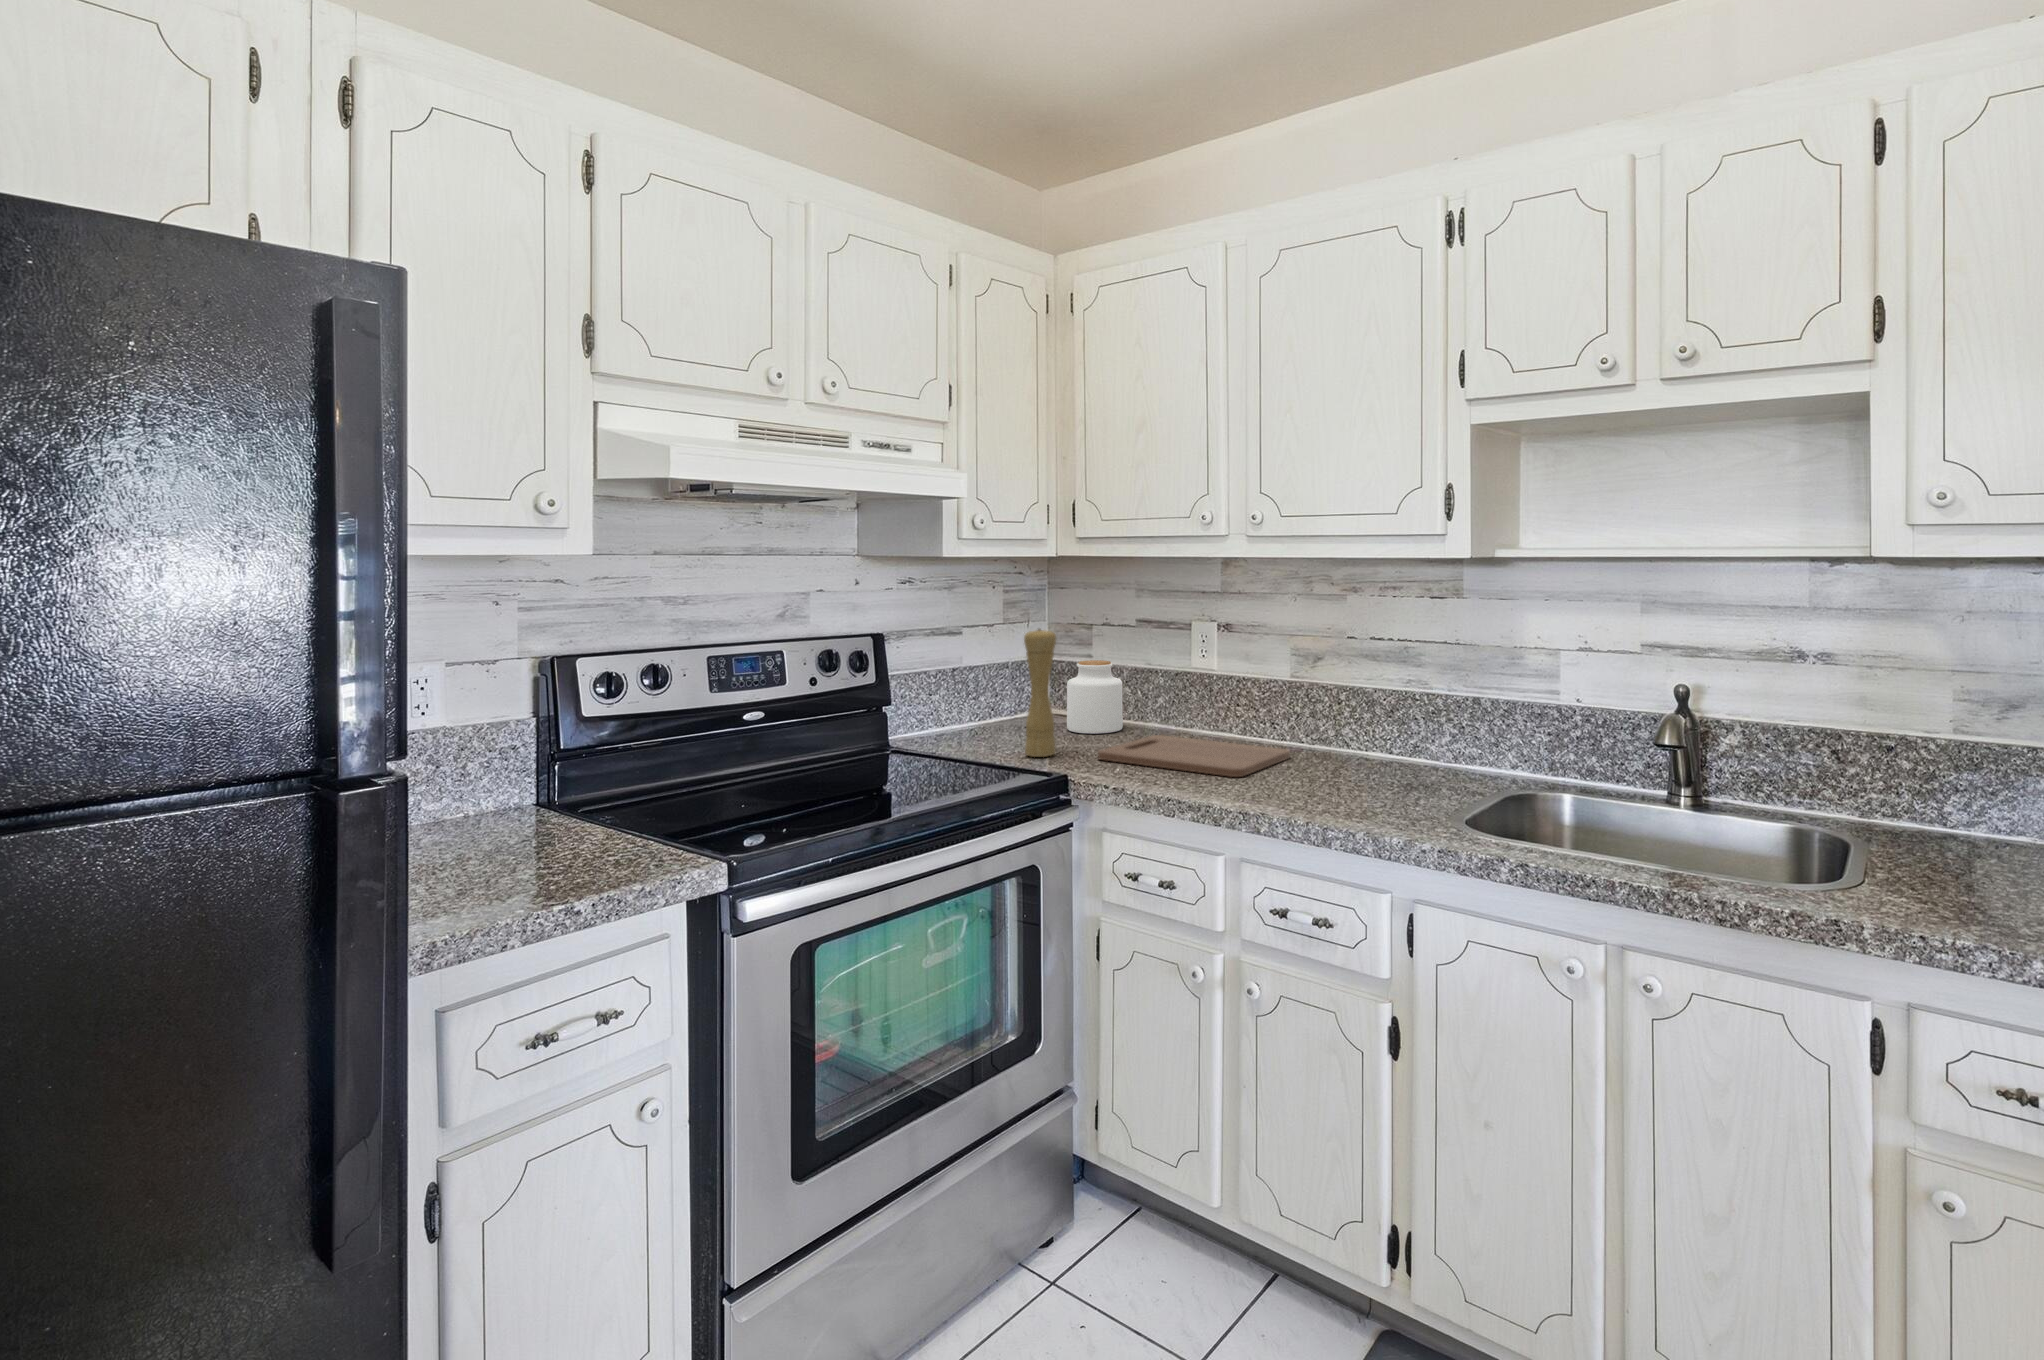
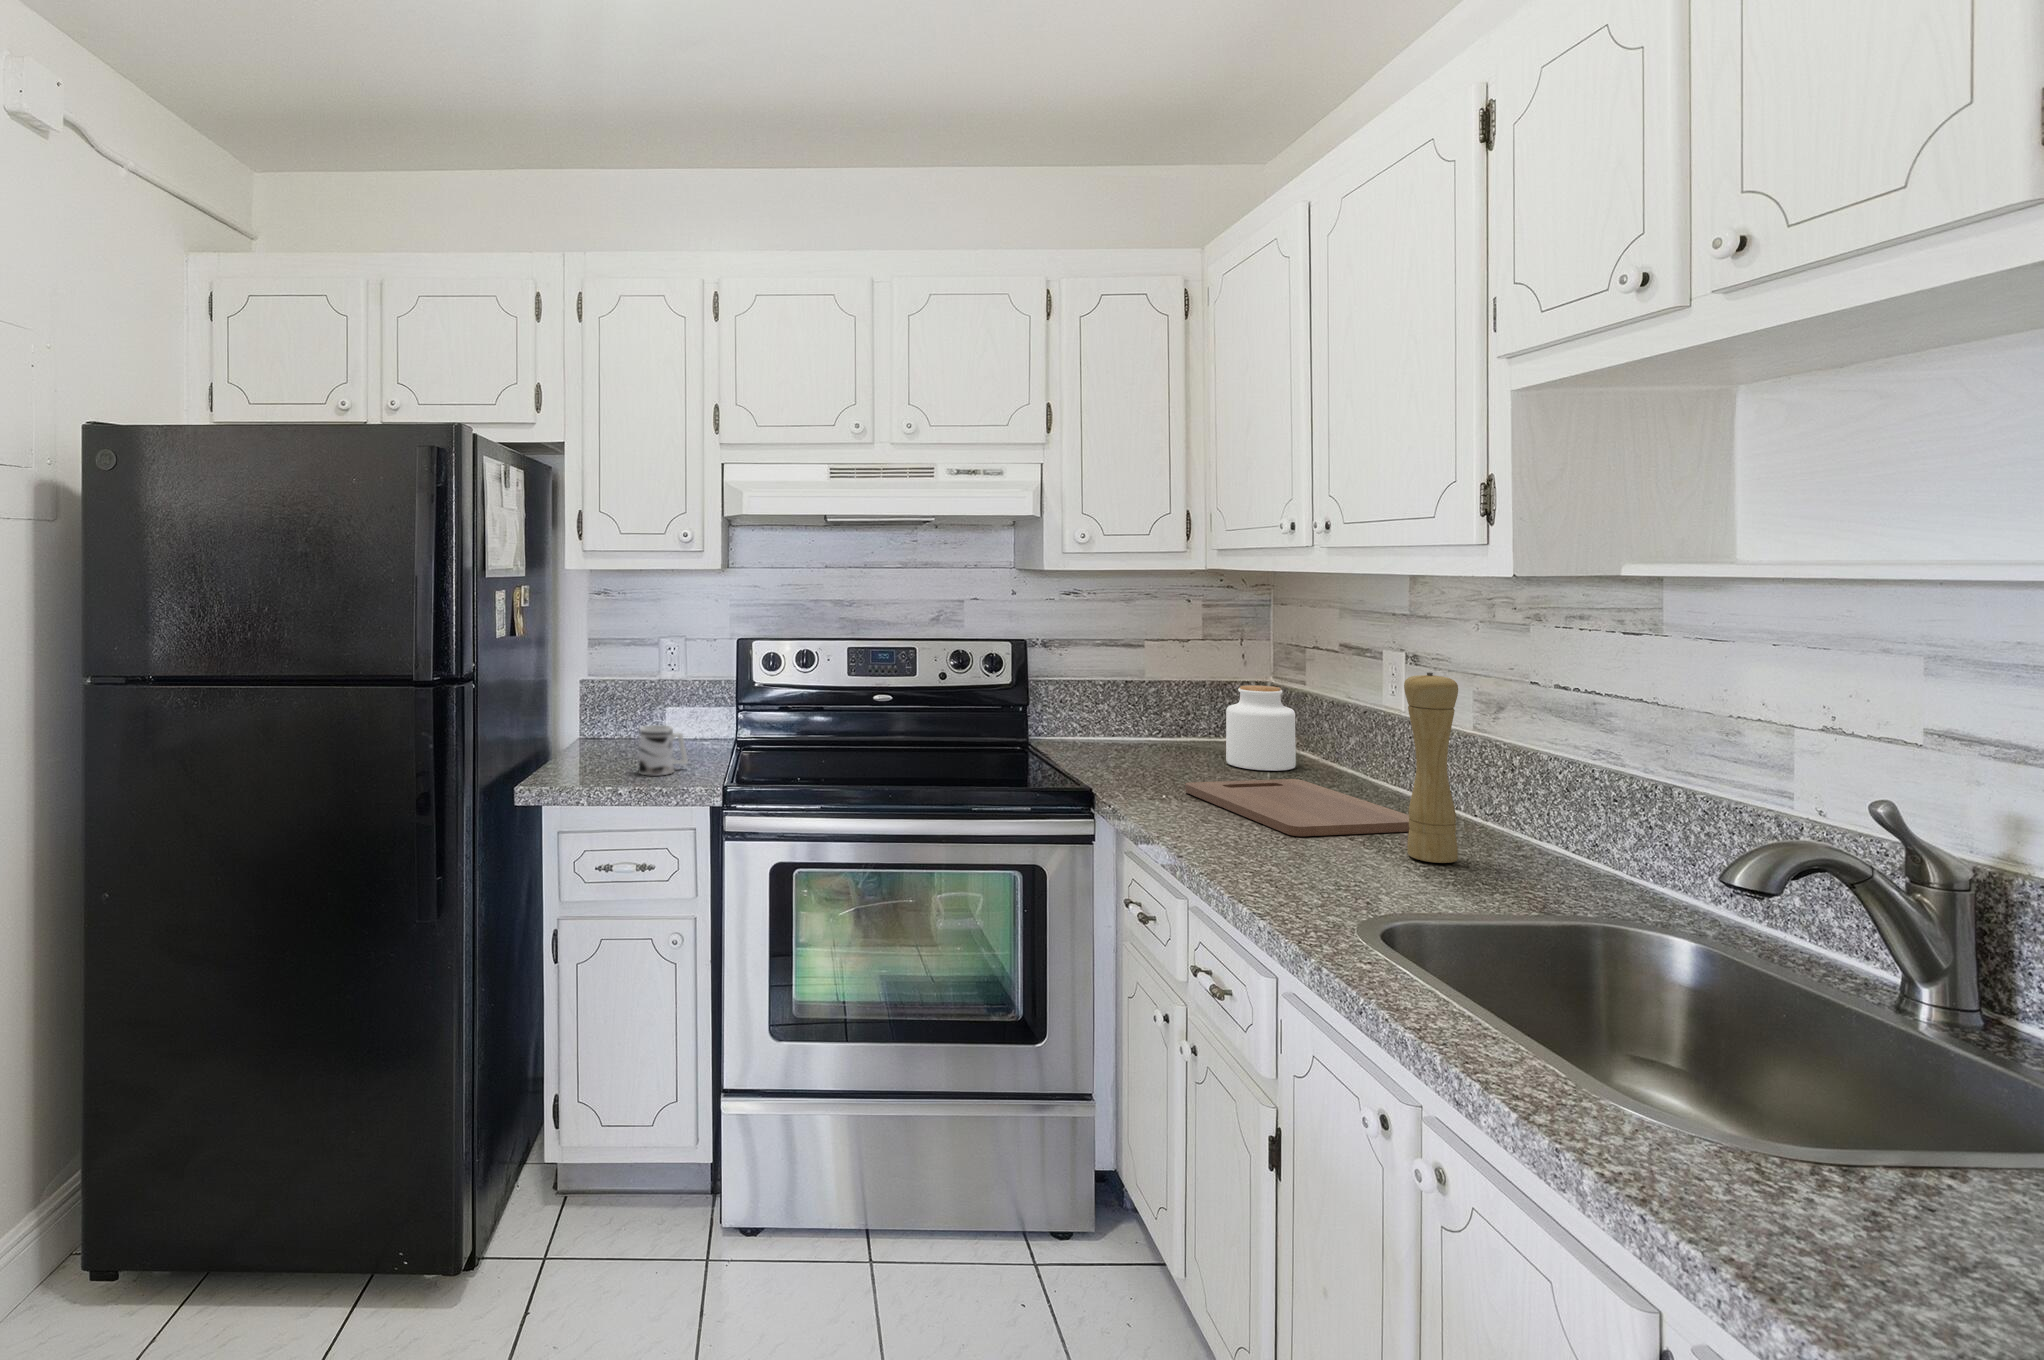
pepper mill: present [1024,629,1056,757] -> present [1404,672,1458,863]
mug: none [504,780,568,850] -> present [638,725,688,775]

